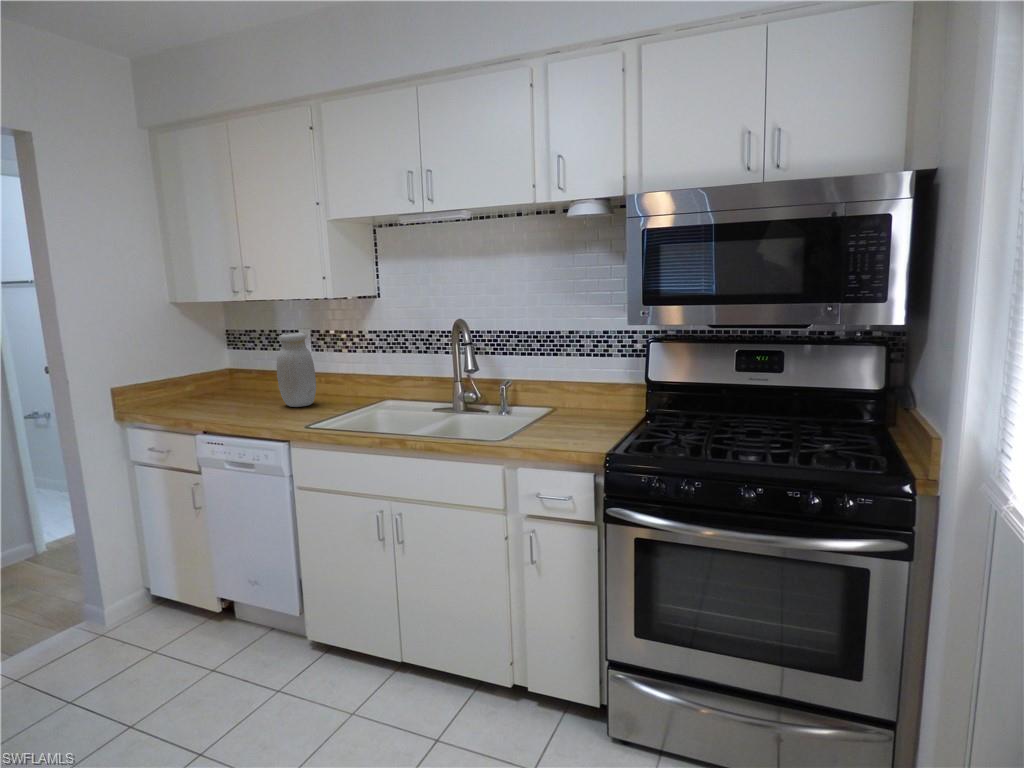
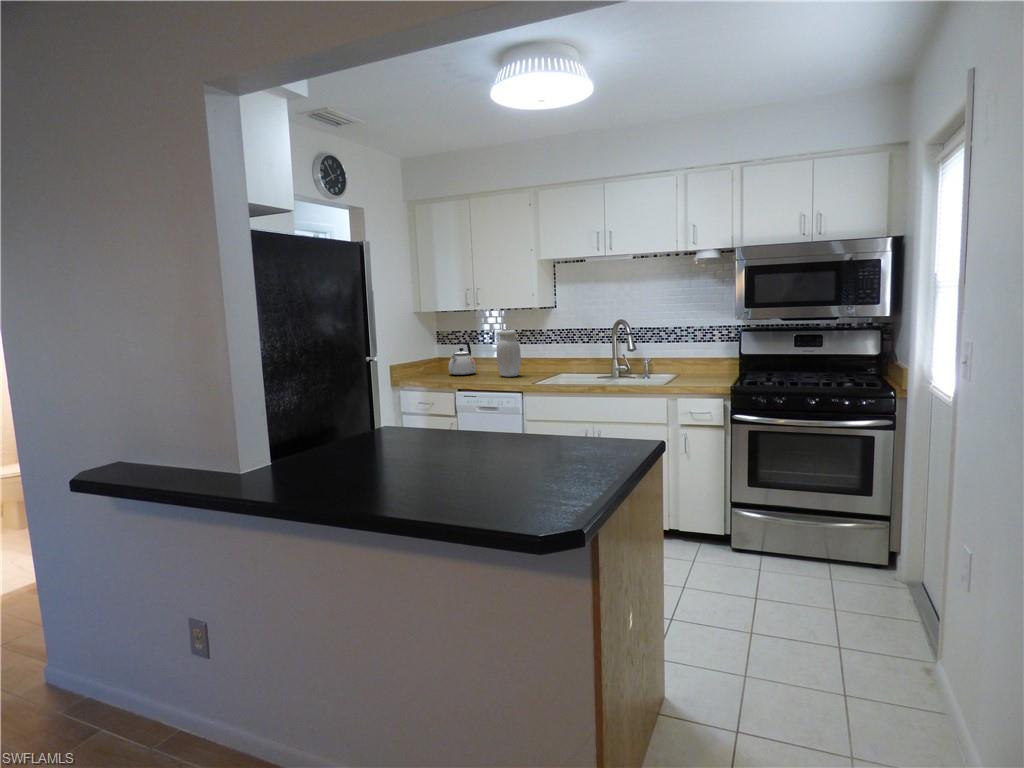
kettle: none [215,350,262,401] -> present [448,342,476,375]

